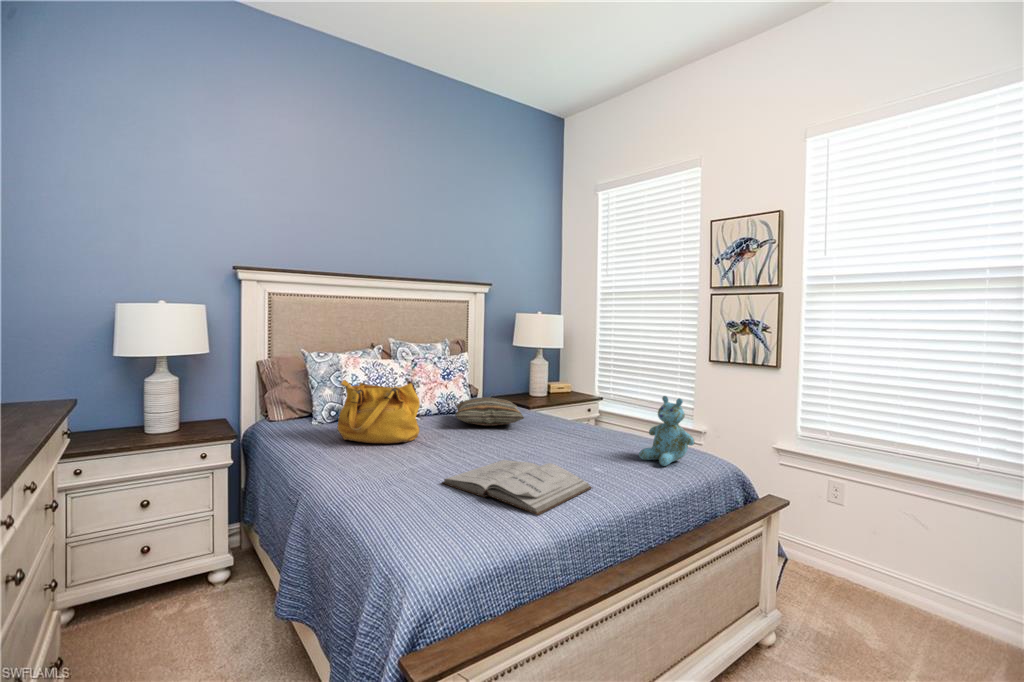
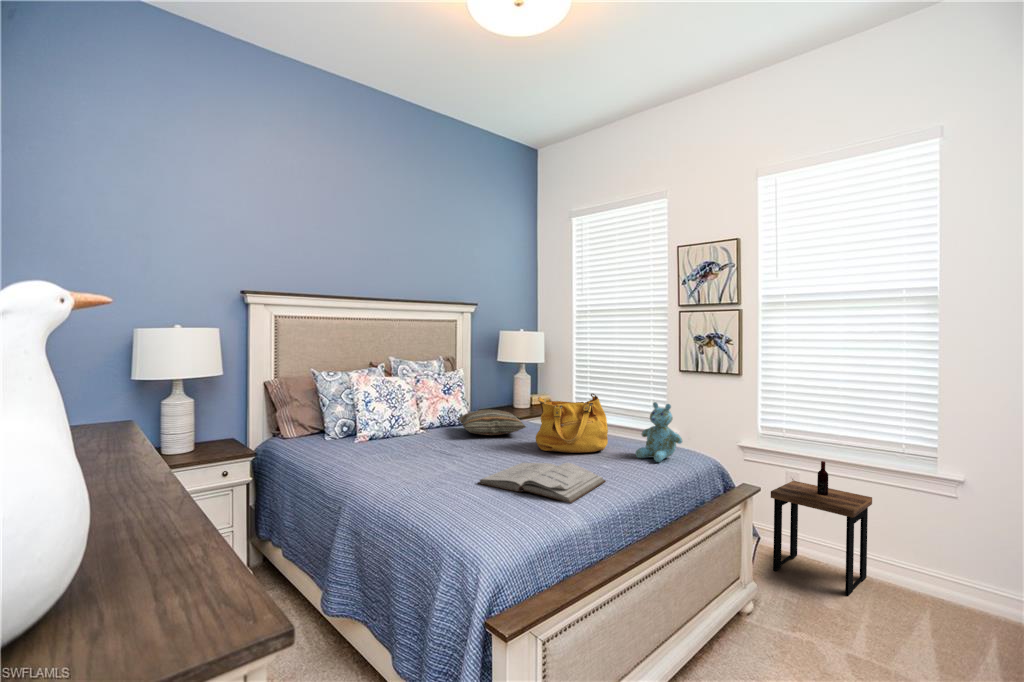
handbag: present [338,378,420,443] -> present [536,393,608,453]
side table: none [806,471,934,635] -> present [771,461,872,596]

